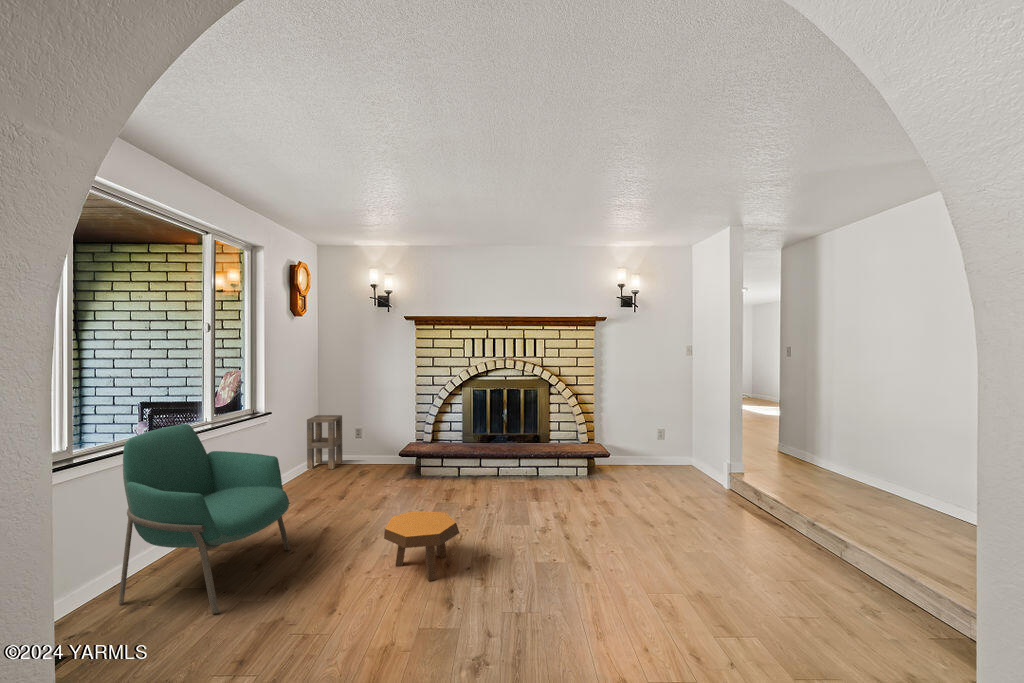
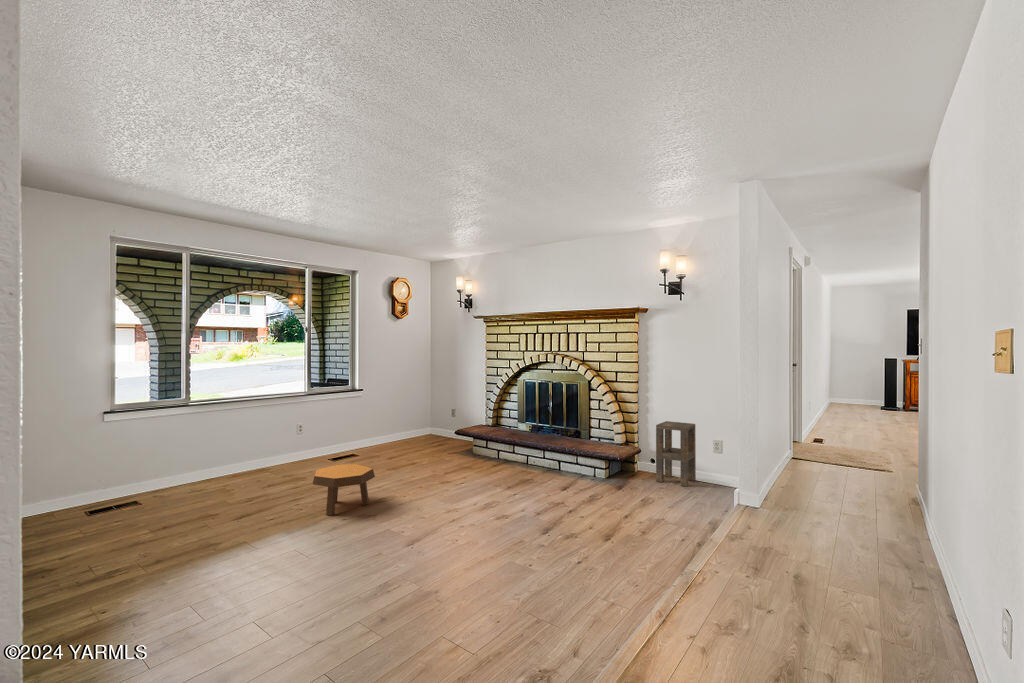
side table: present [307,415,342,469] -> present [656,421,696,486]
armchair: present [119,424,290,614] -> none [190,384,301,500]

